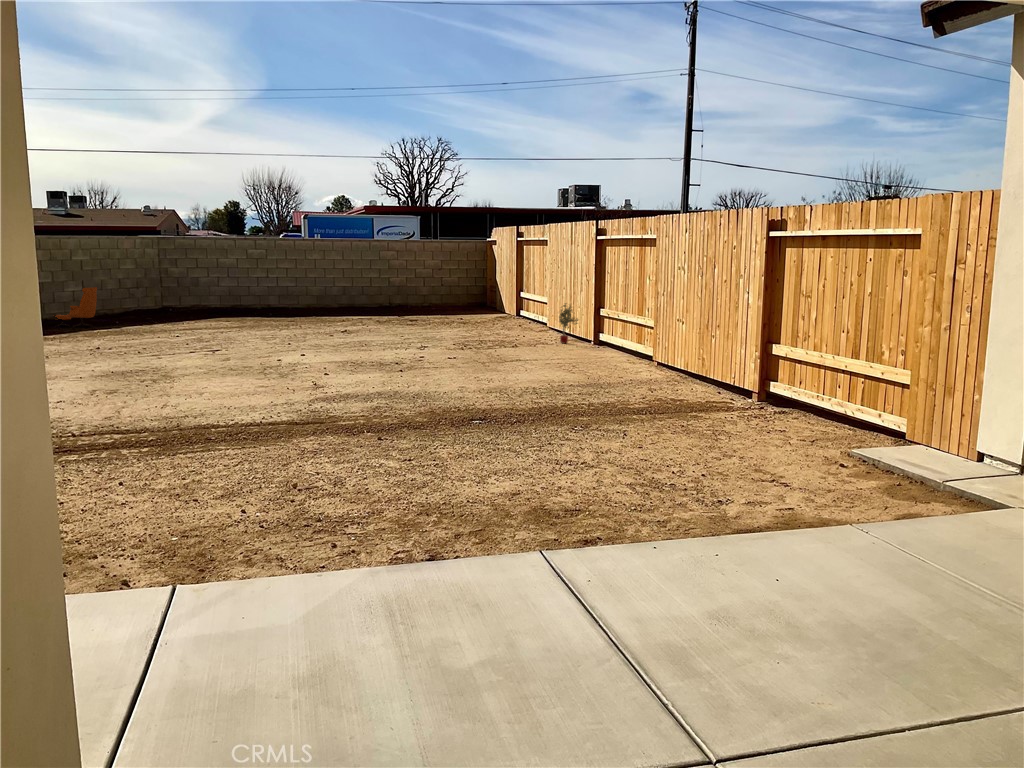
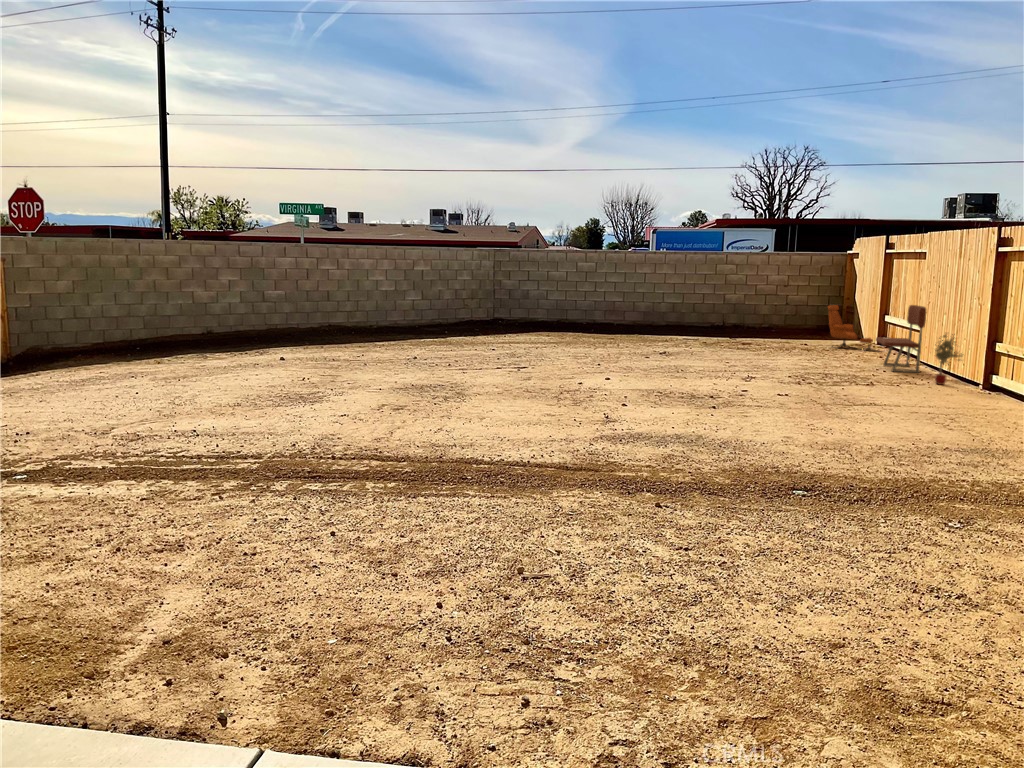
bench: none [516,283,550,336] -> present [876,305,926,373]
lounge chair: present [55,287,97,328] -> present [828,305,873,350]

